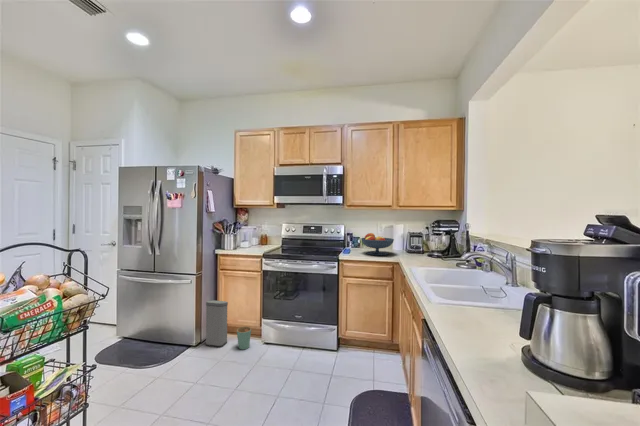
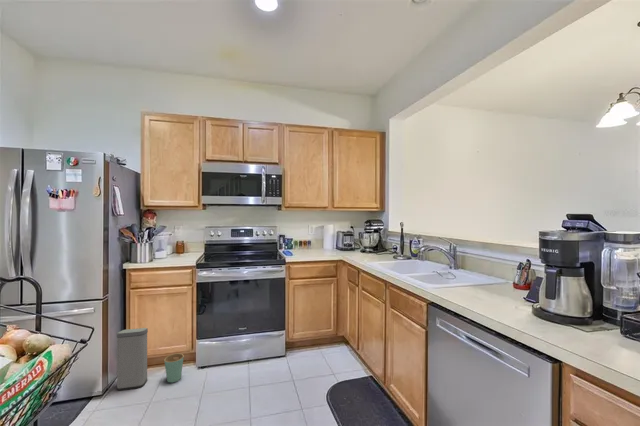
fruit bowl: present [361,233,394,255] -> none [302,234,333,255]

